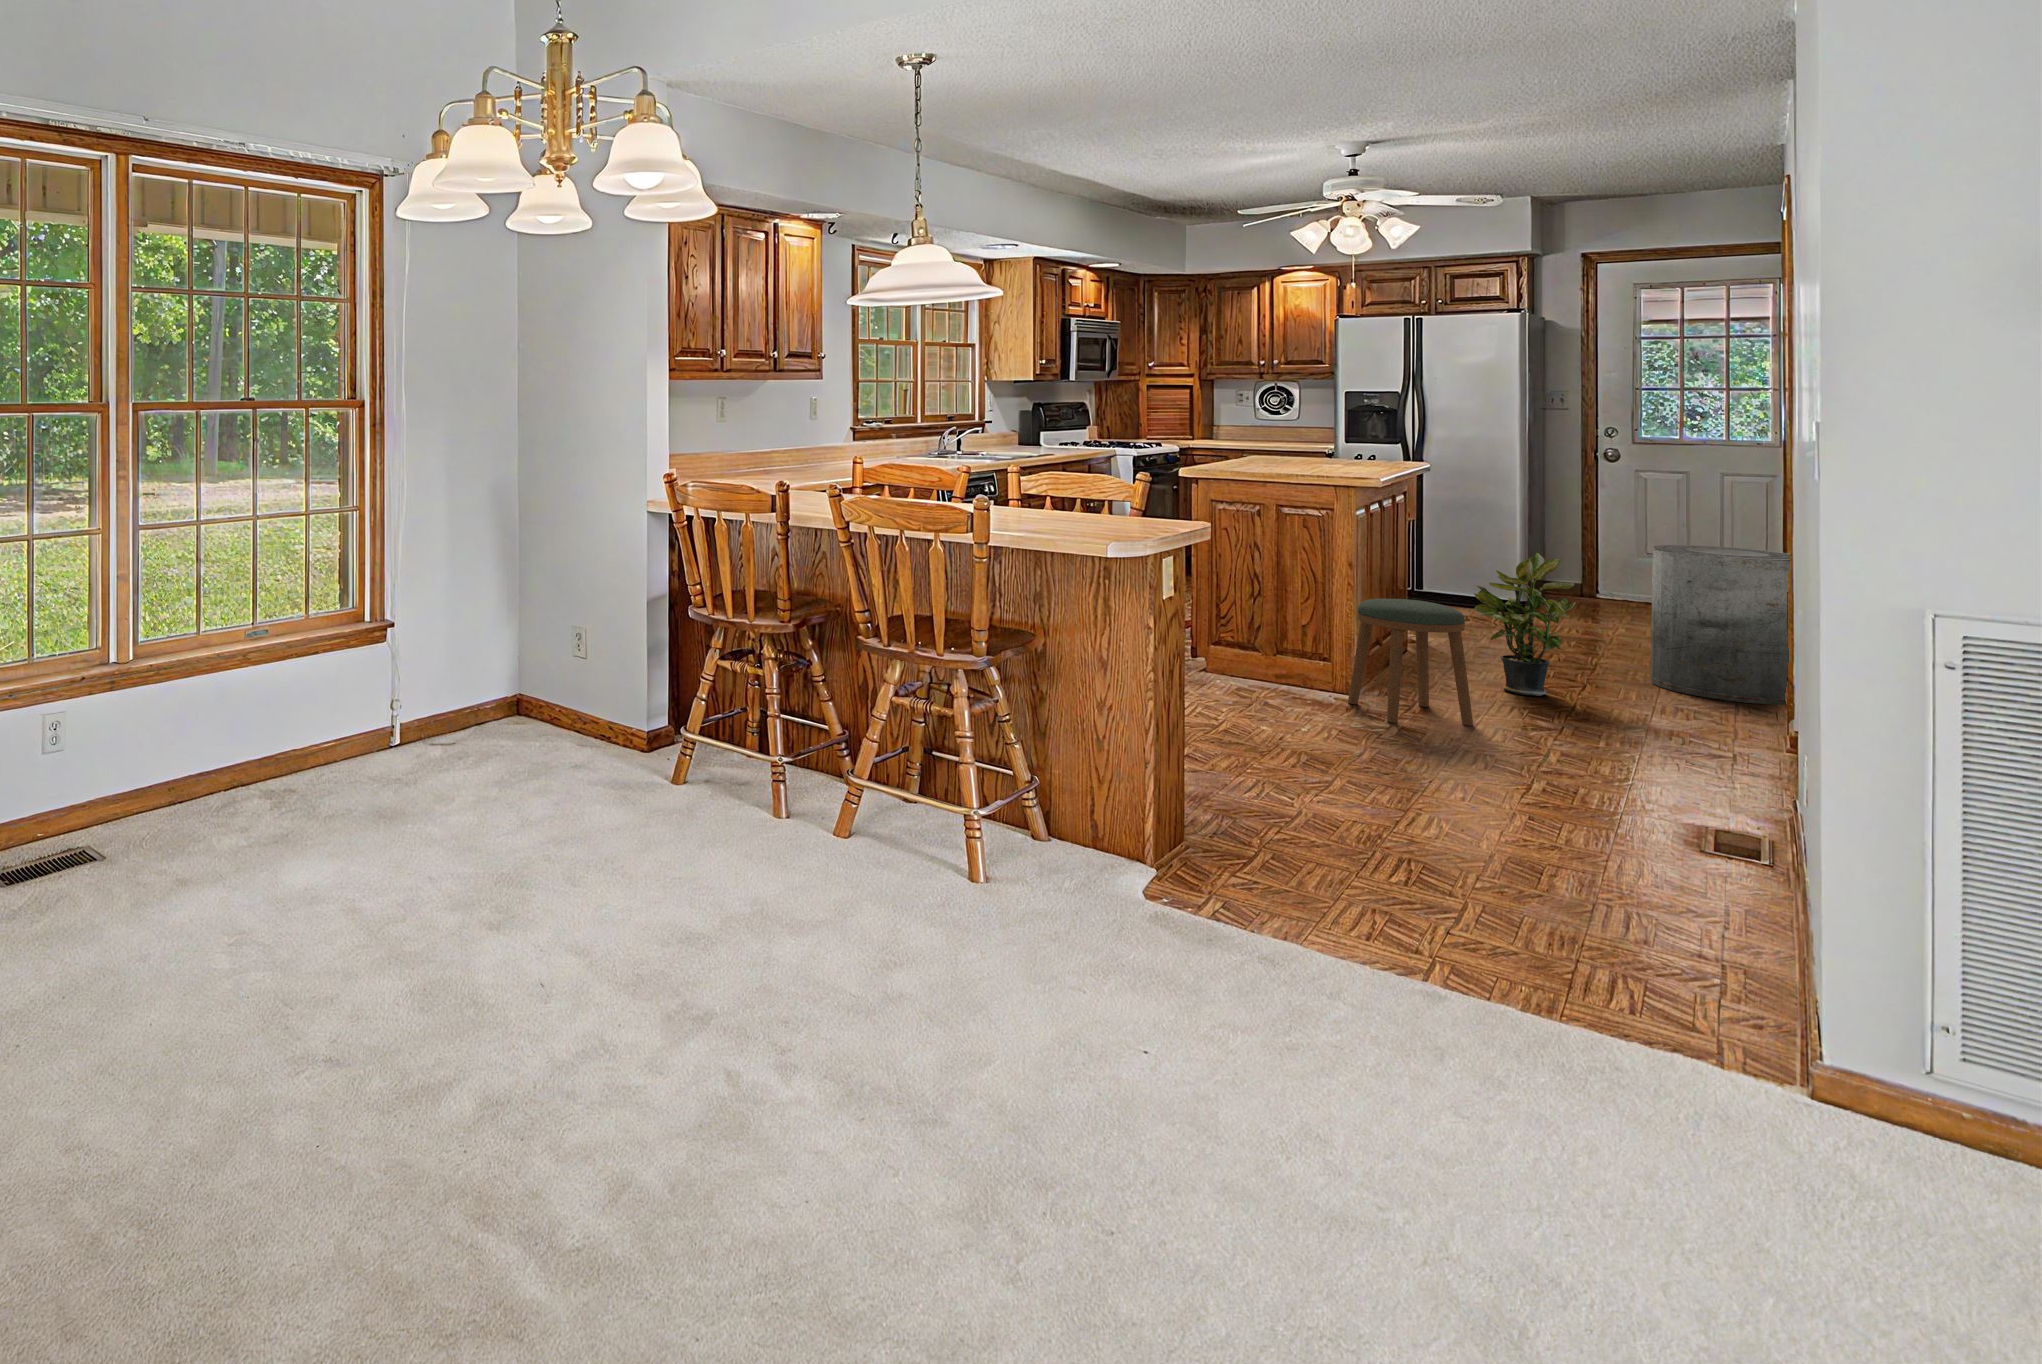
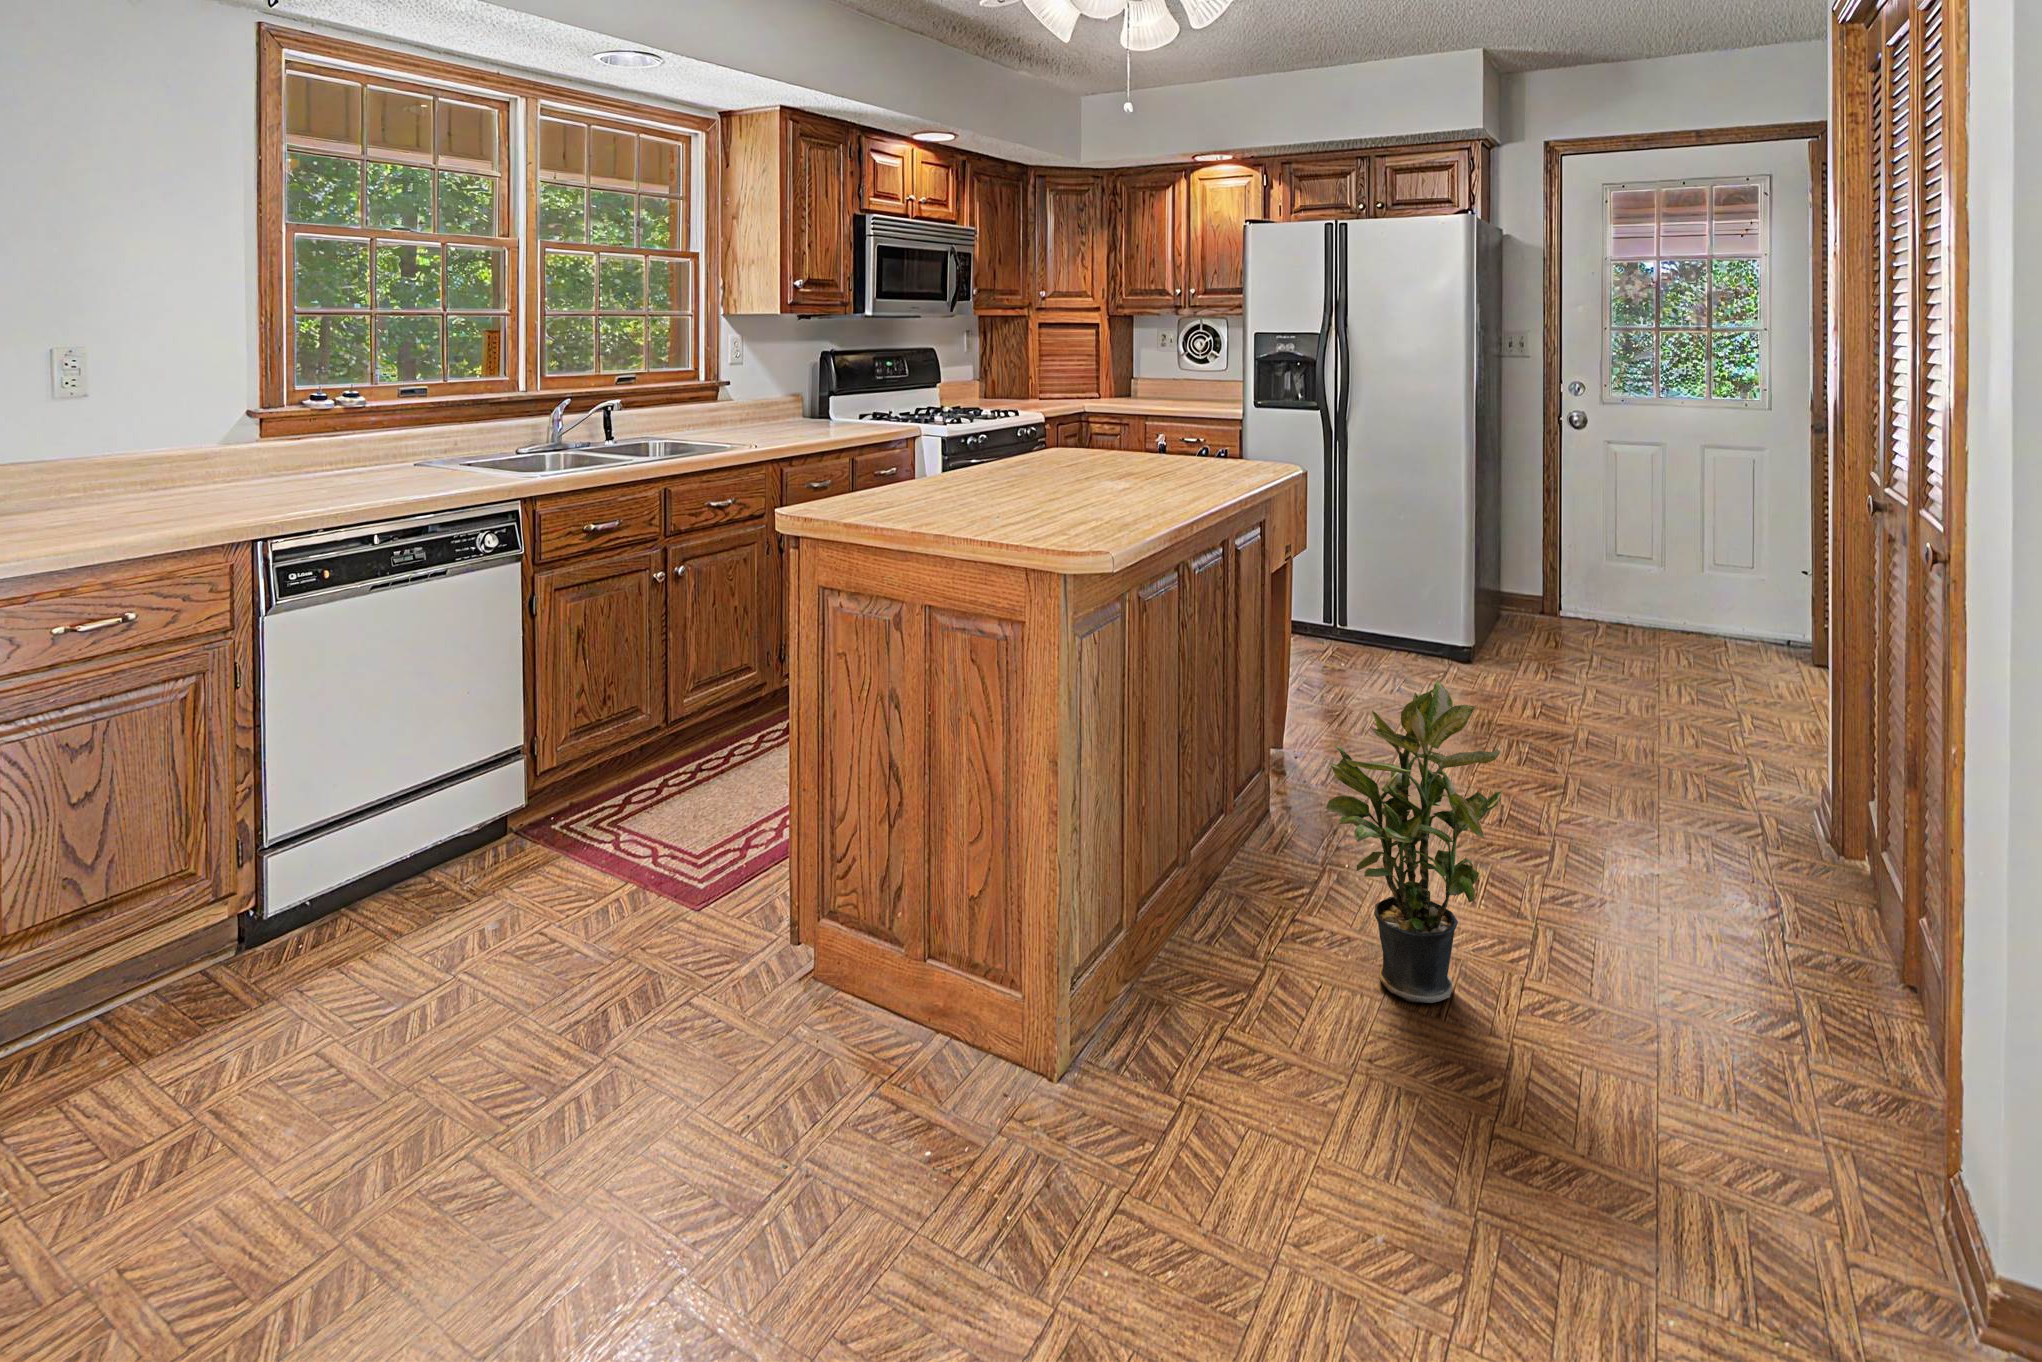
trash can: present [1650,545,1790,705] -> none [1630,620,1869,968]
stool: present [1348,599,1473,726] -> none [1020,860,1256,1275]

